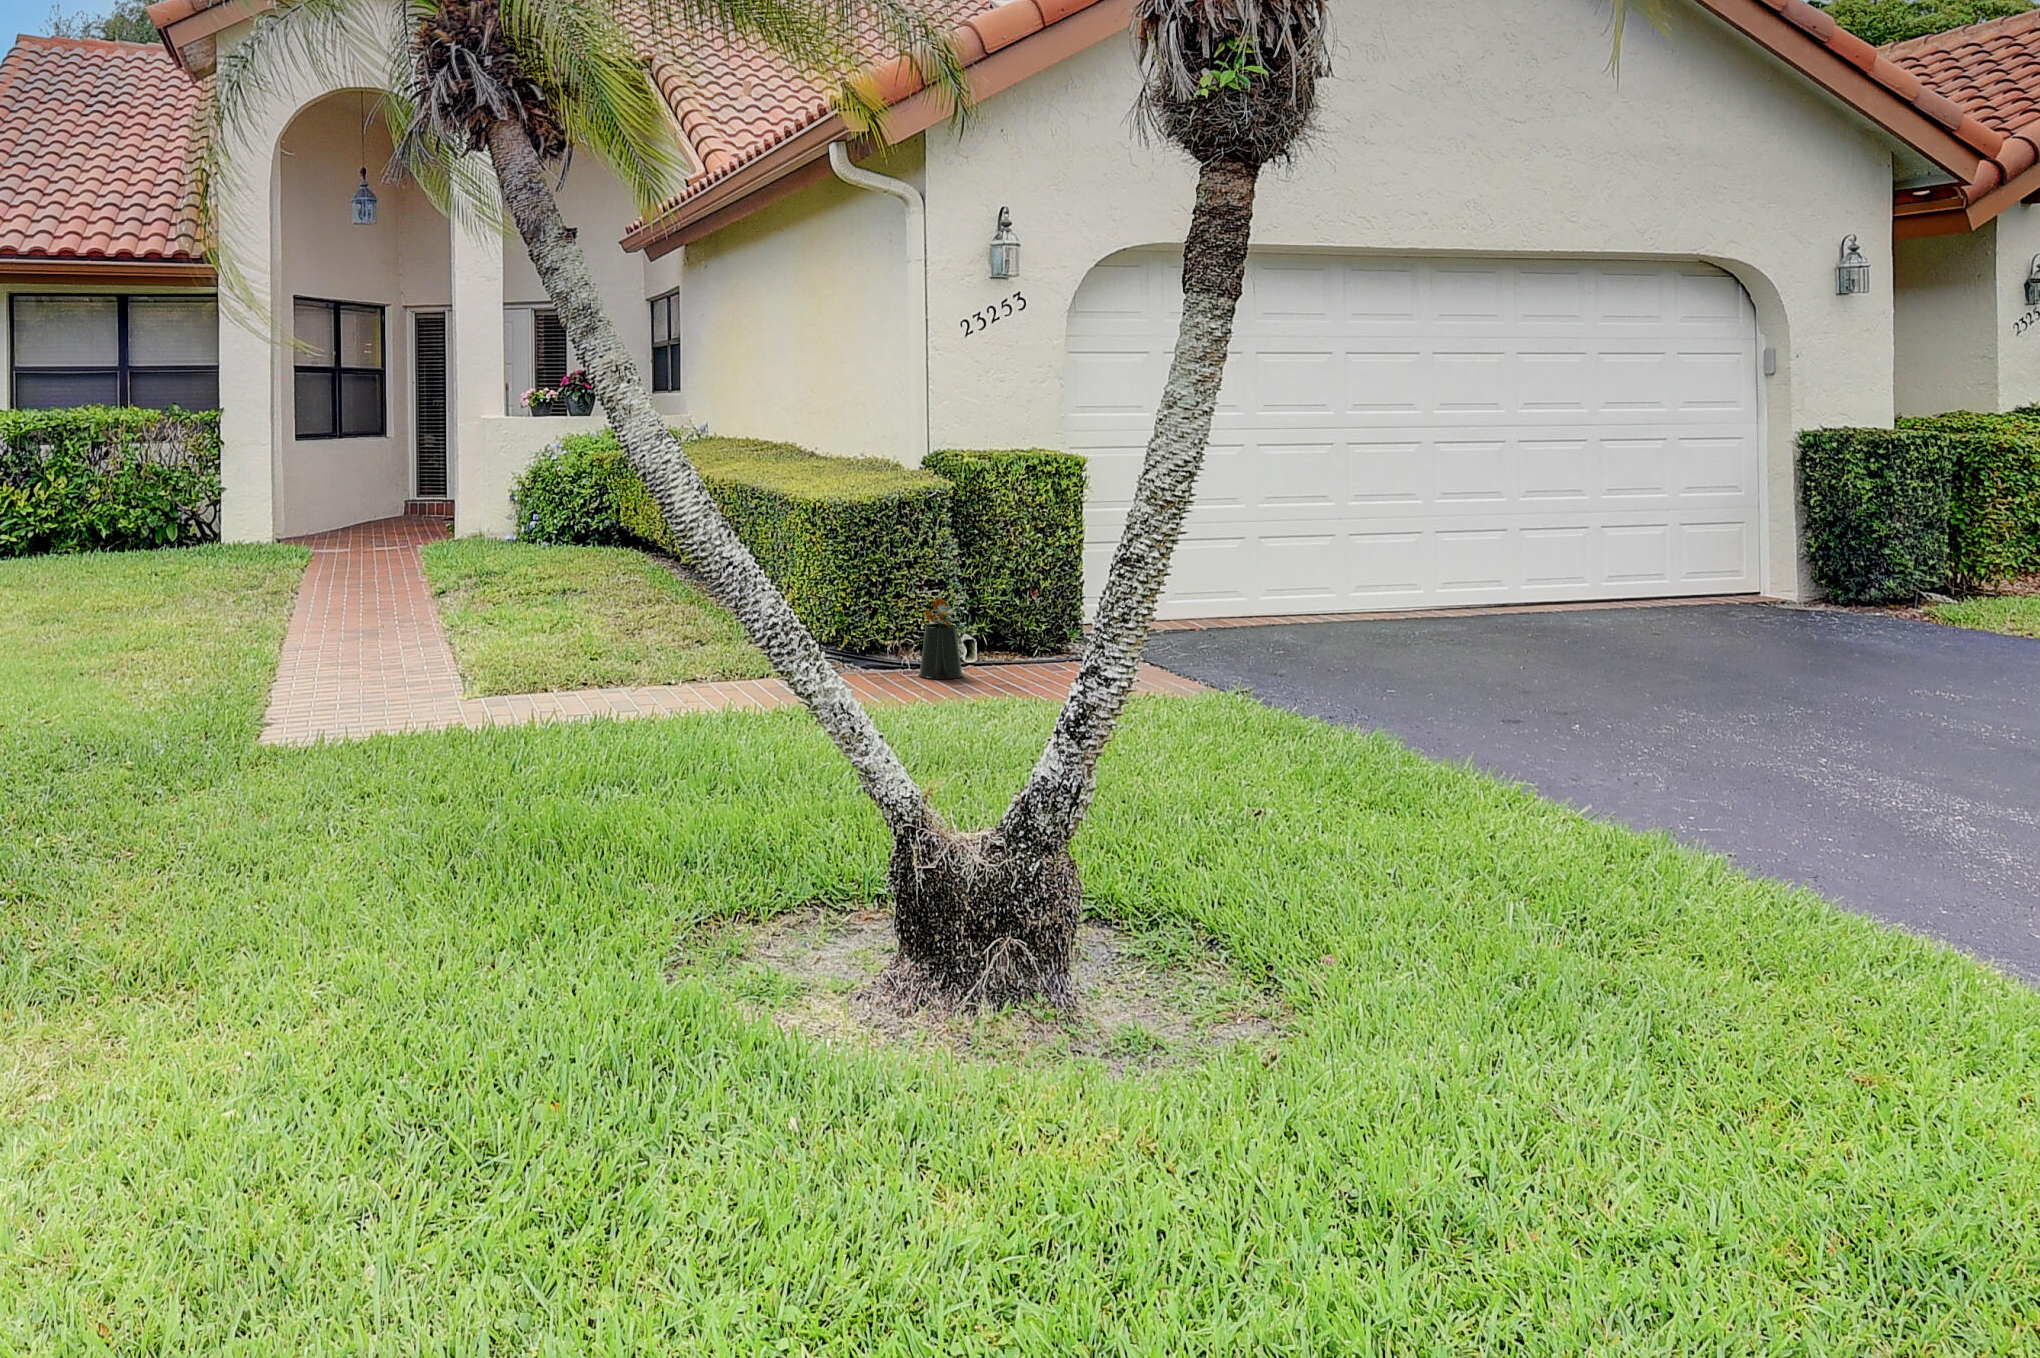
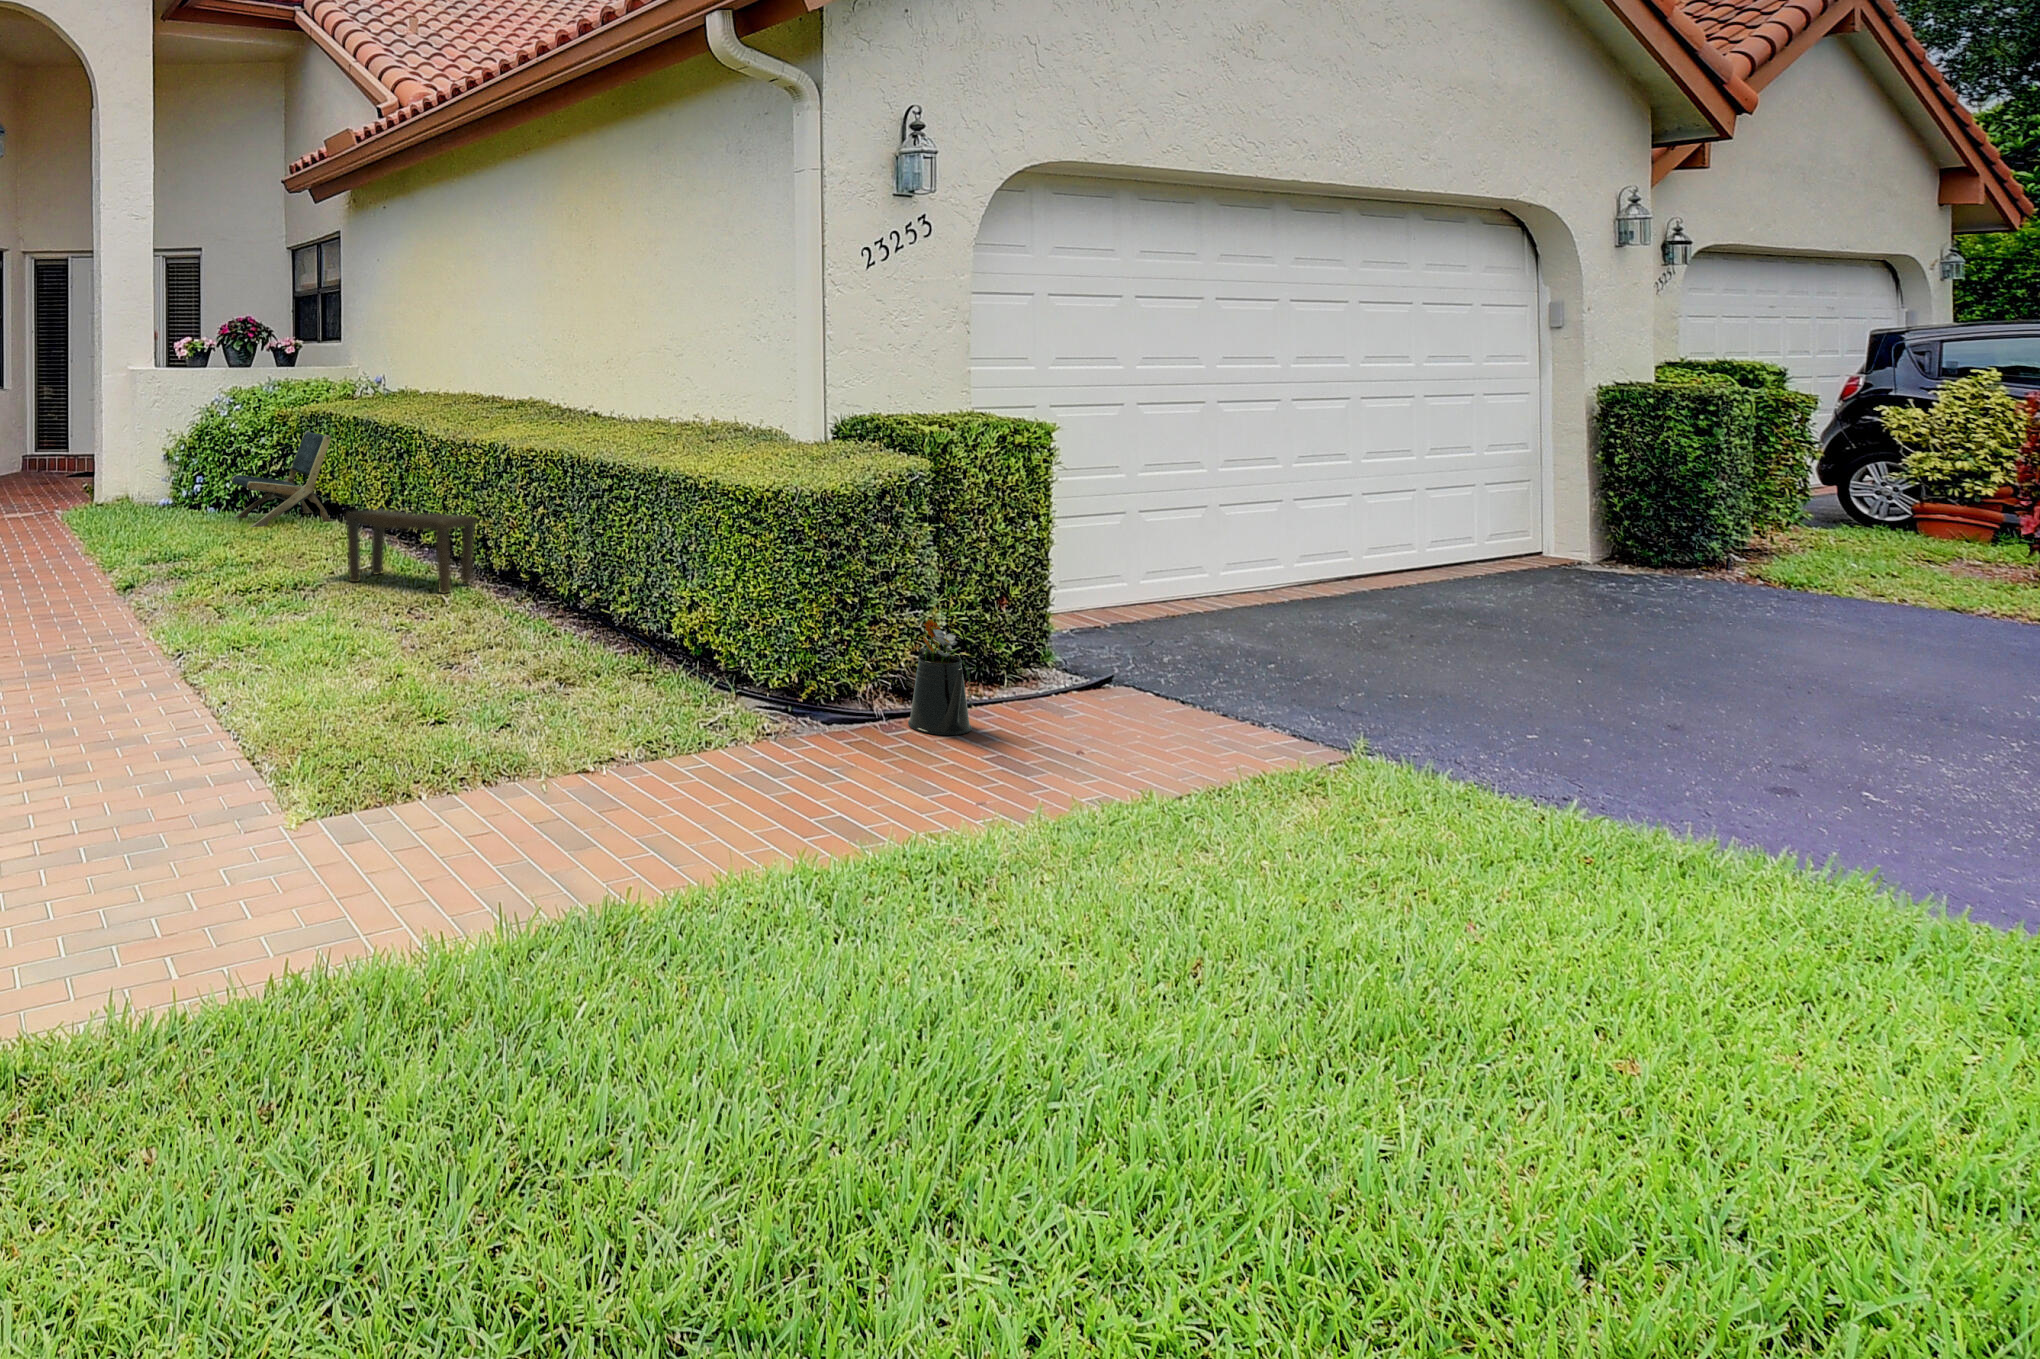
lounge chair: none [556,475,643,560] -> present [231,431,332,527]
bench: none [605,535,709,602] -> present [345,509,477,593]

